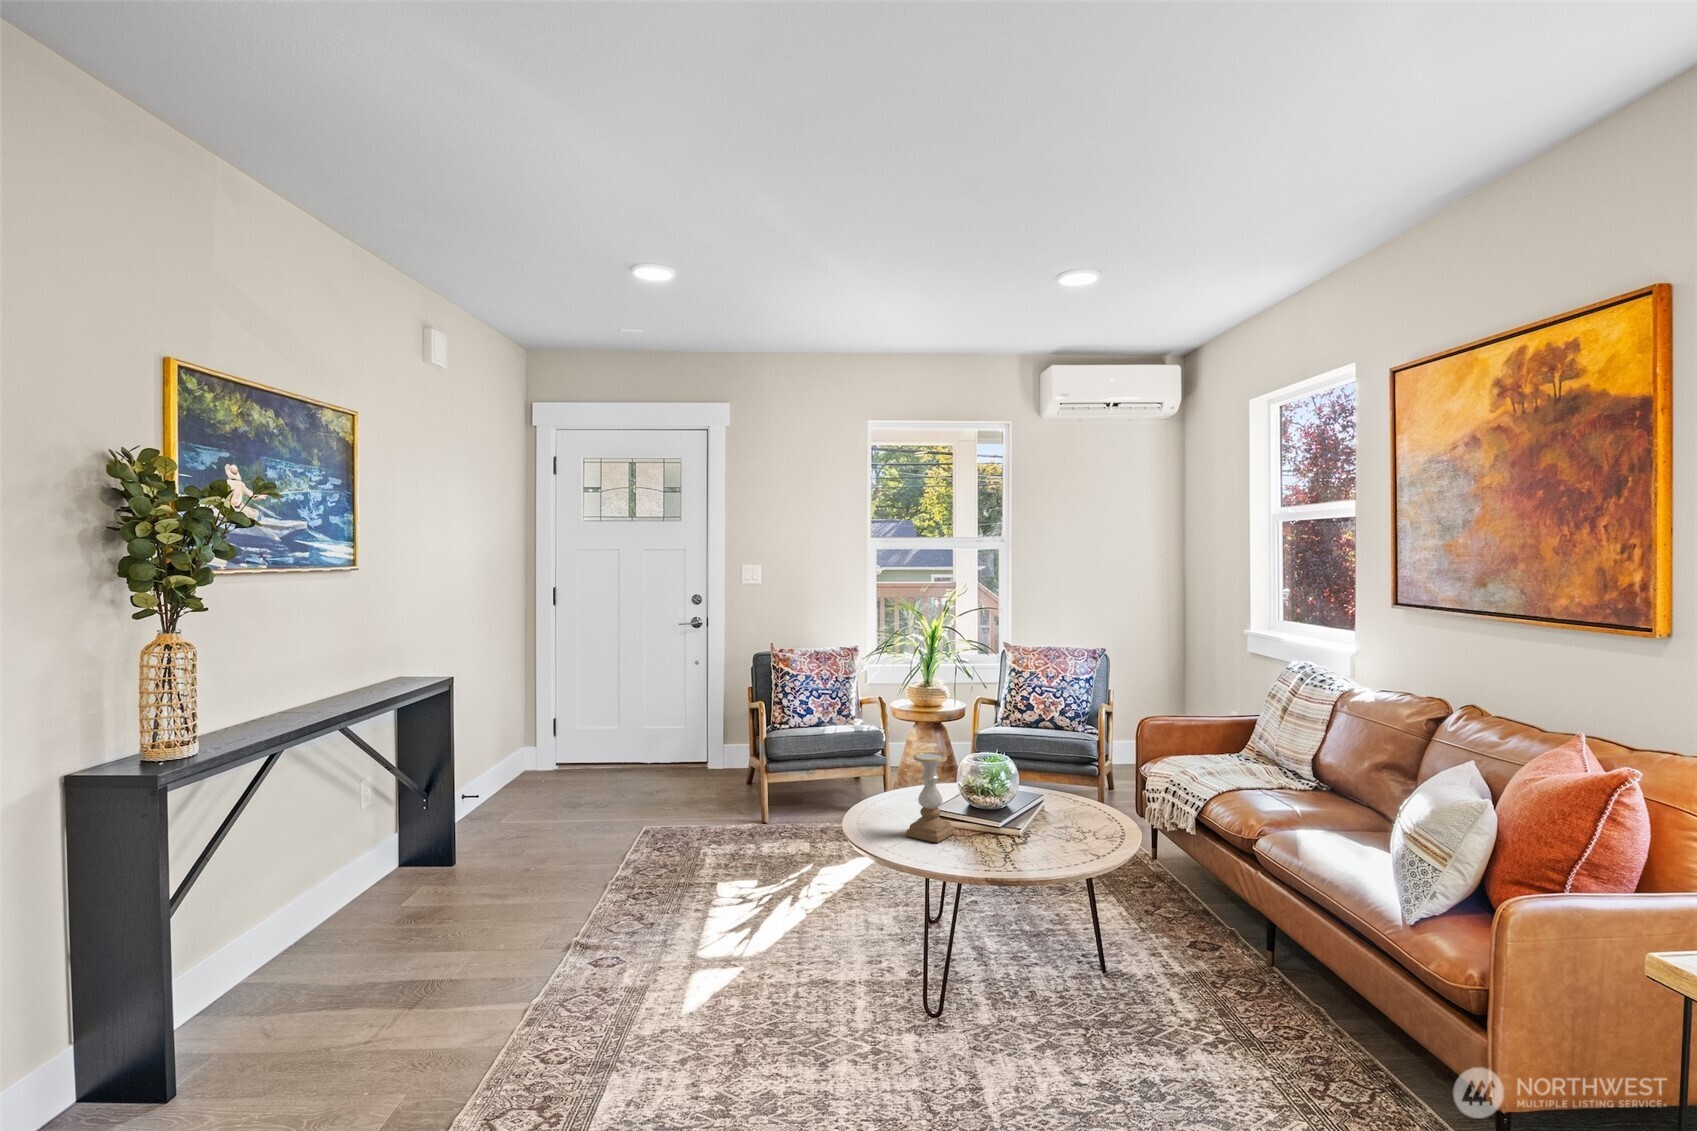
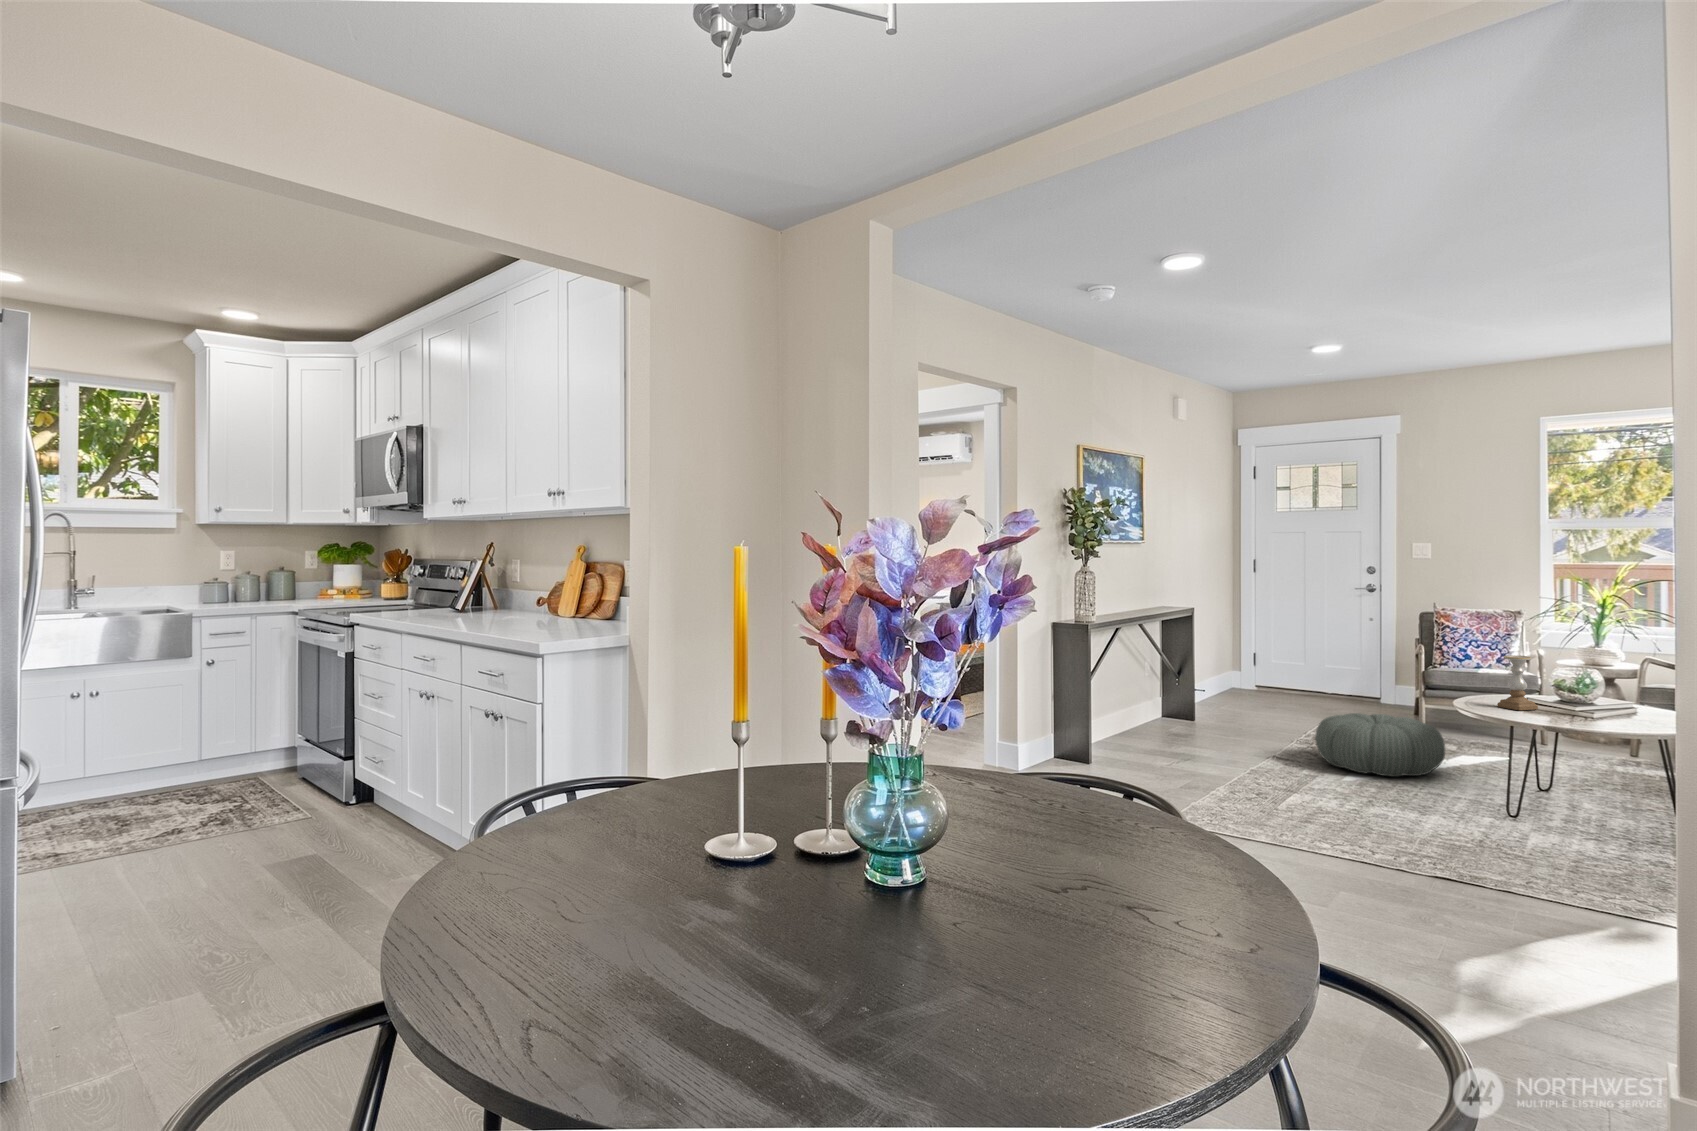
pouf: none [644,838,824,964] -> present [1315,713,1445,777]

